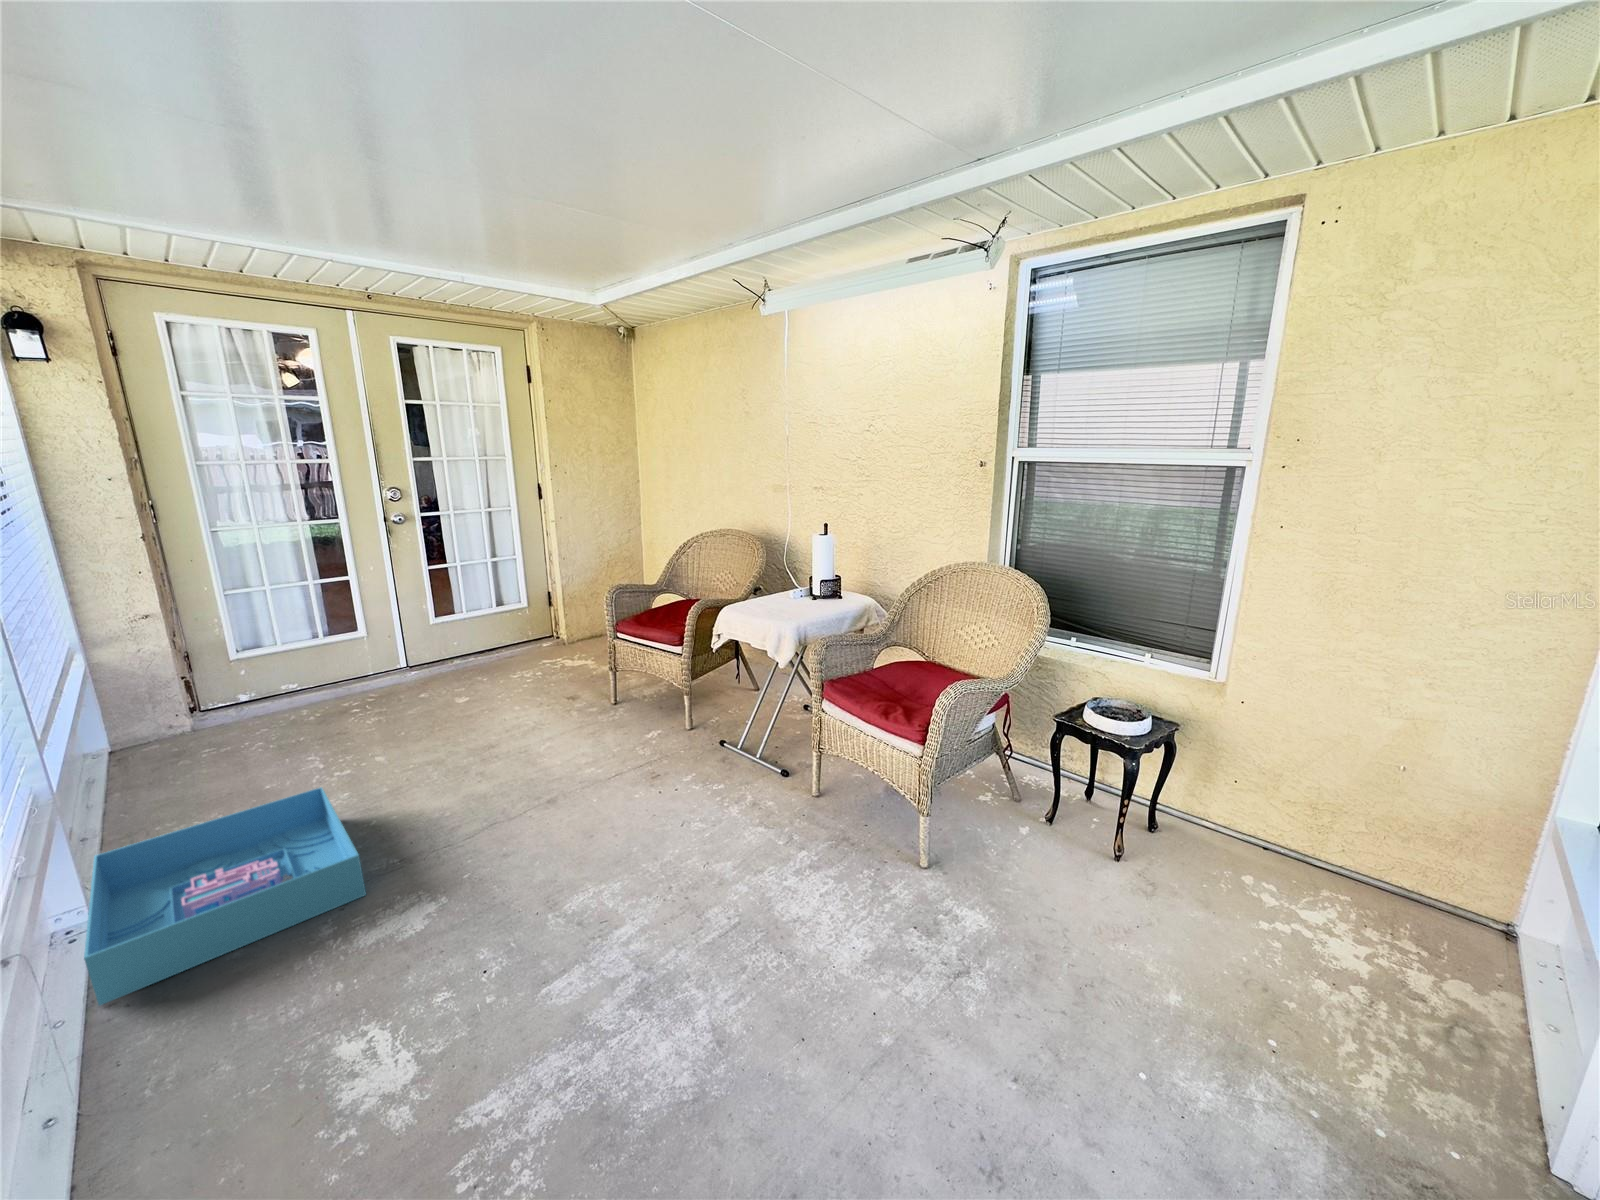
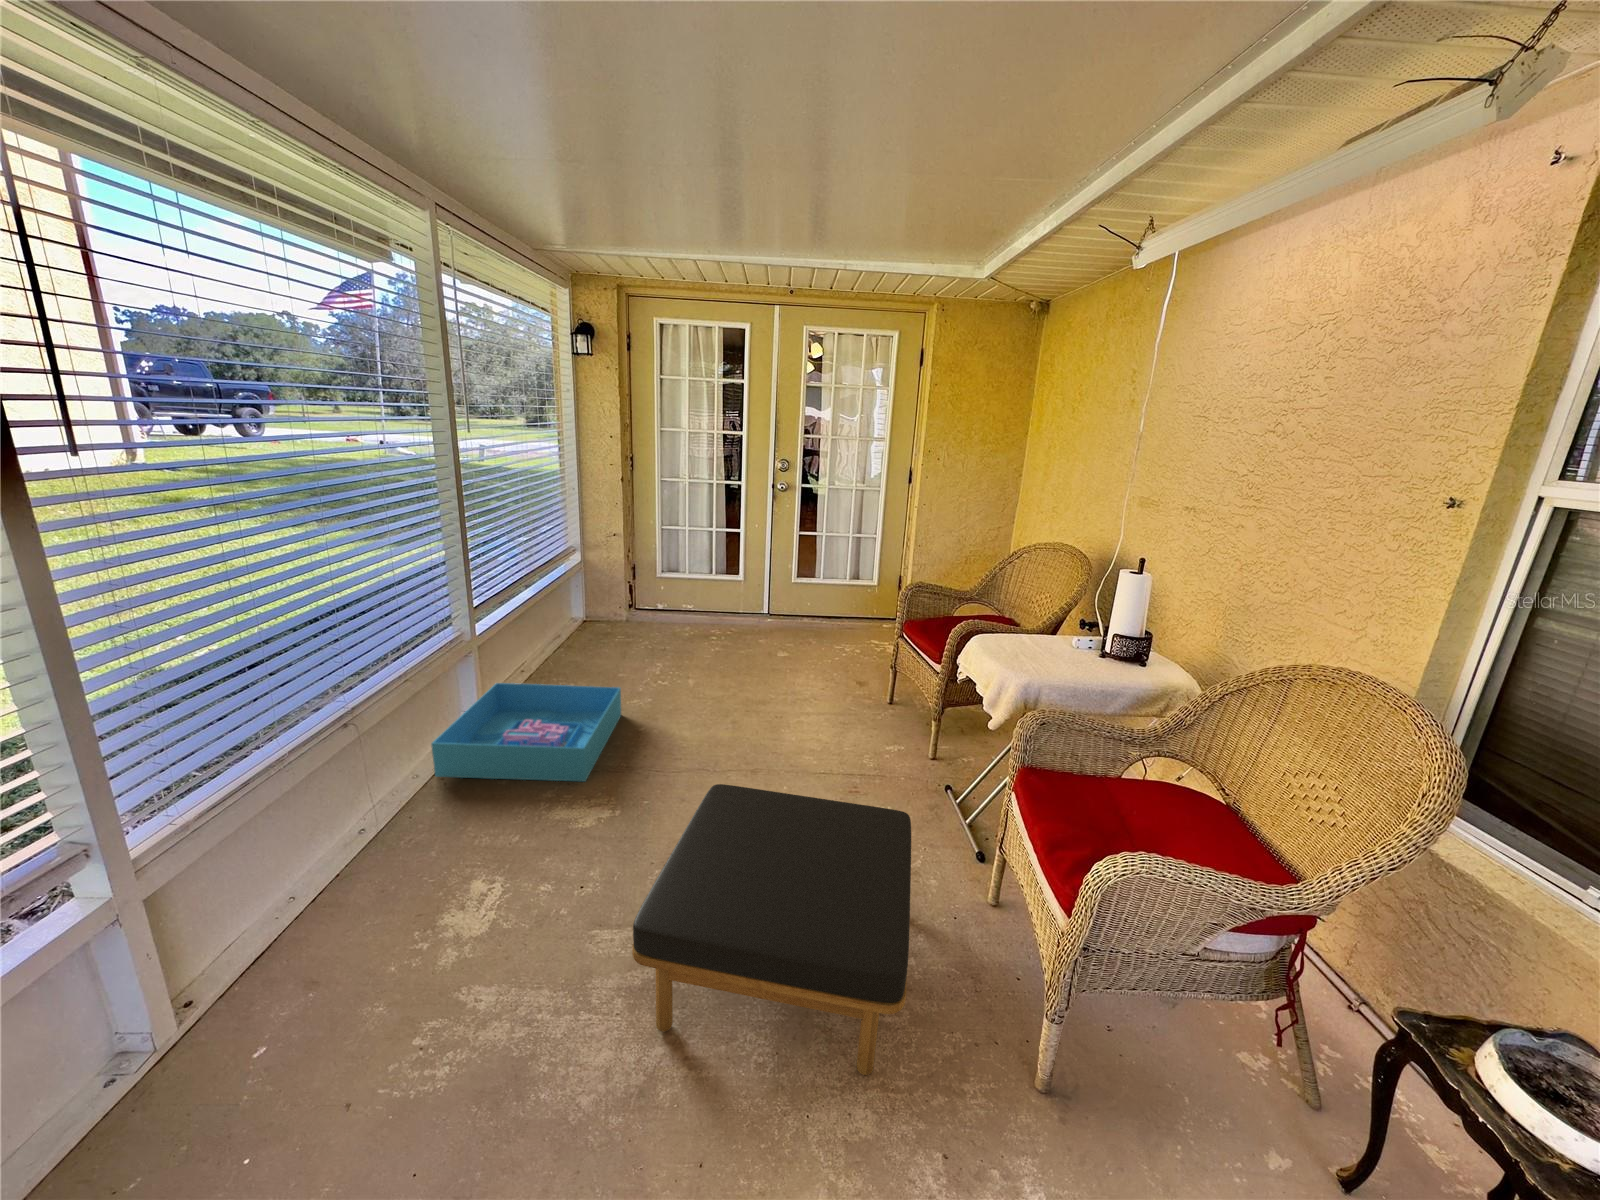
ottoman: none [594,750,862,1001] -> present [632,784,911,1075]

